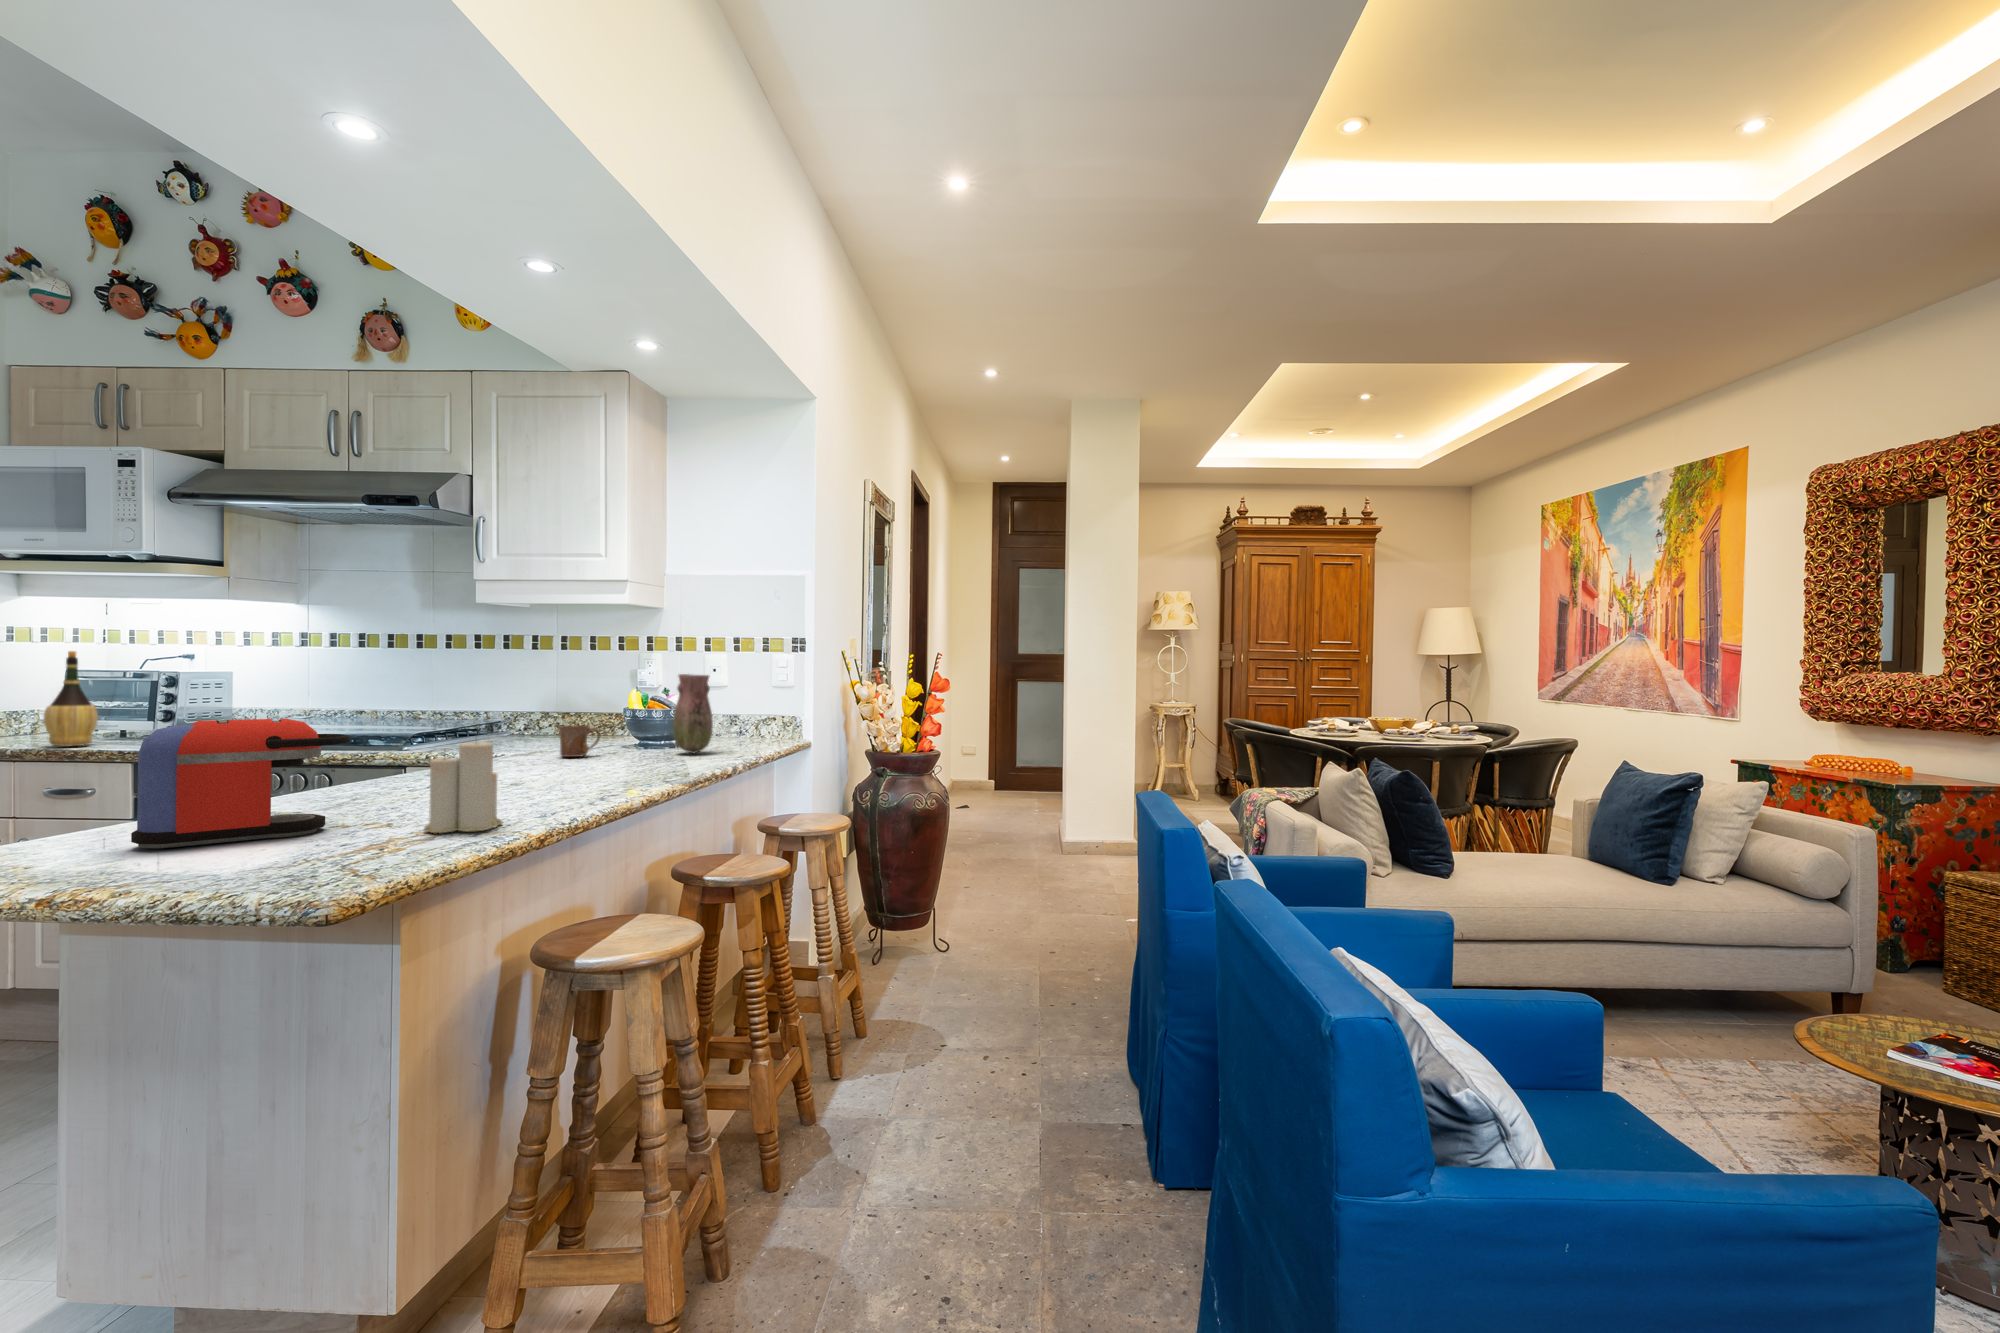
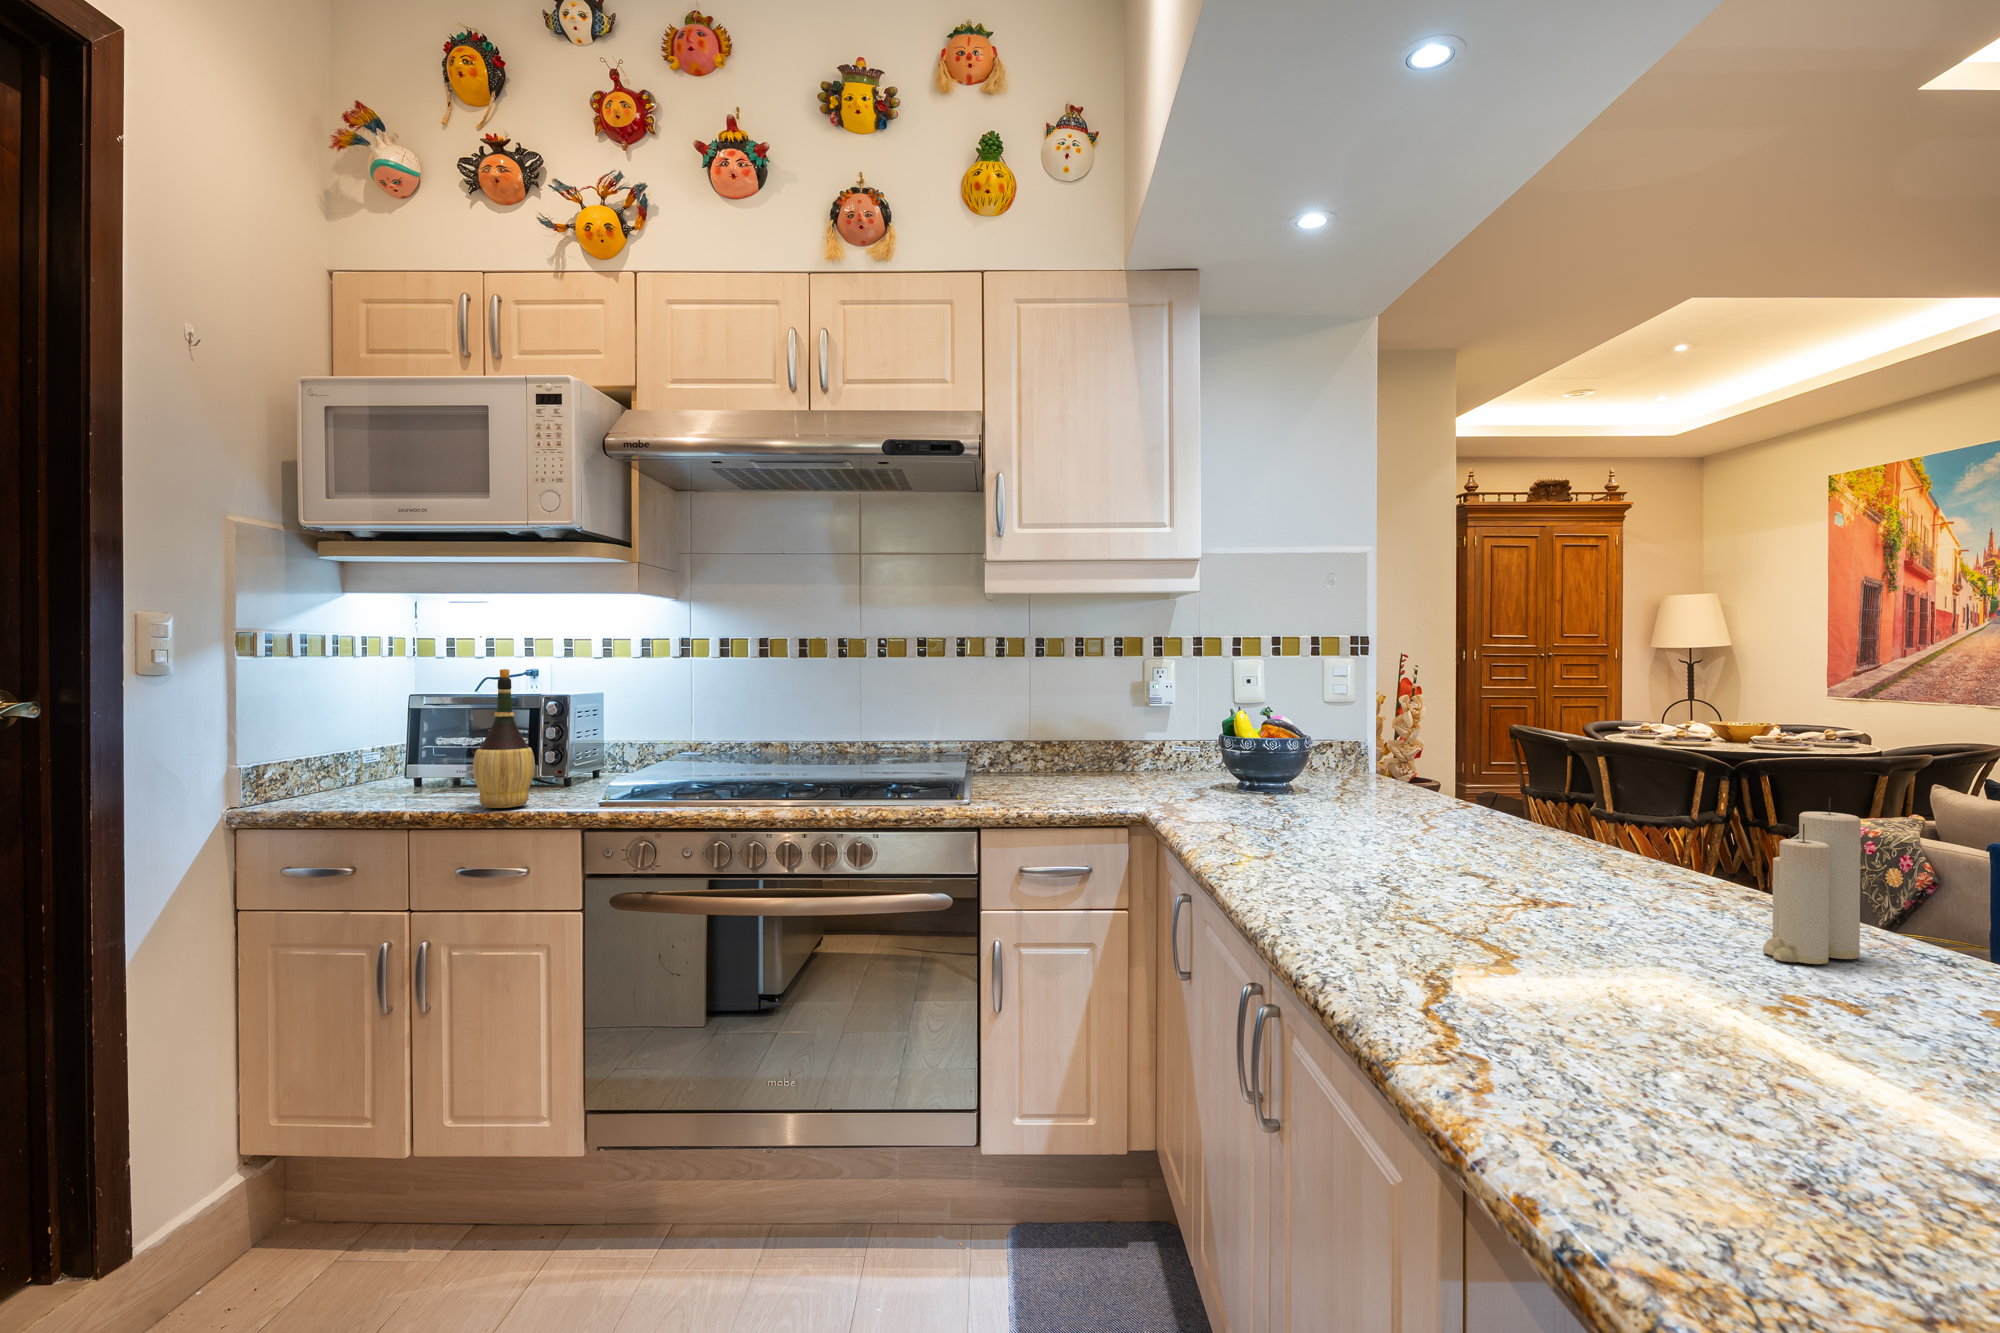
vase: present [673,674,713,753] -> none [1347,688,1401,796]
coffee maker: present [131,719,350,848] -> none [1498,783,1657,1024]
mug: present [558,725,600,757] -> none [1234,761,1279,807]

